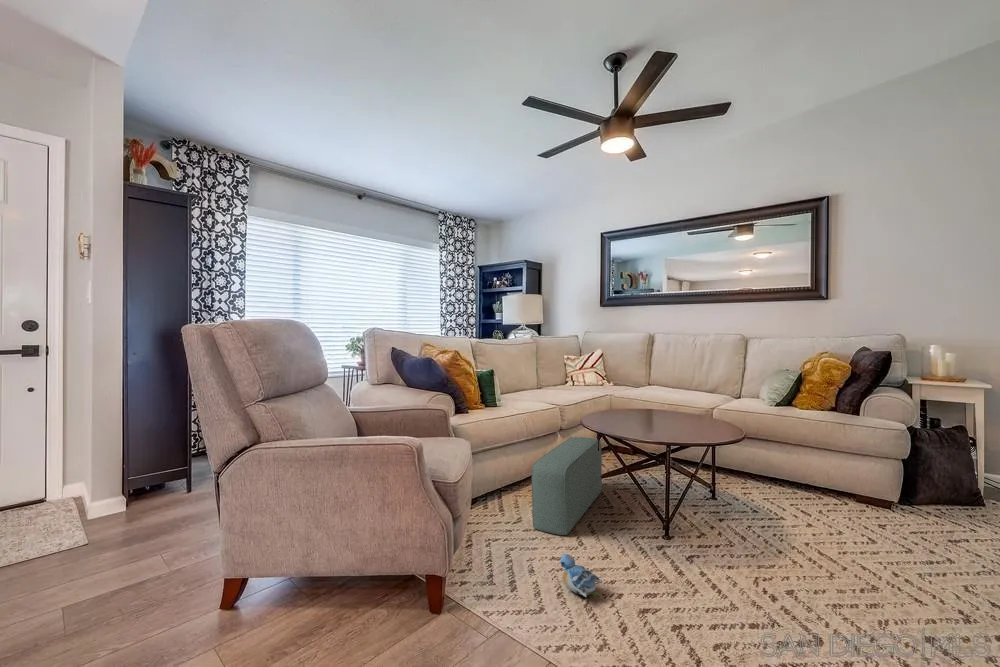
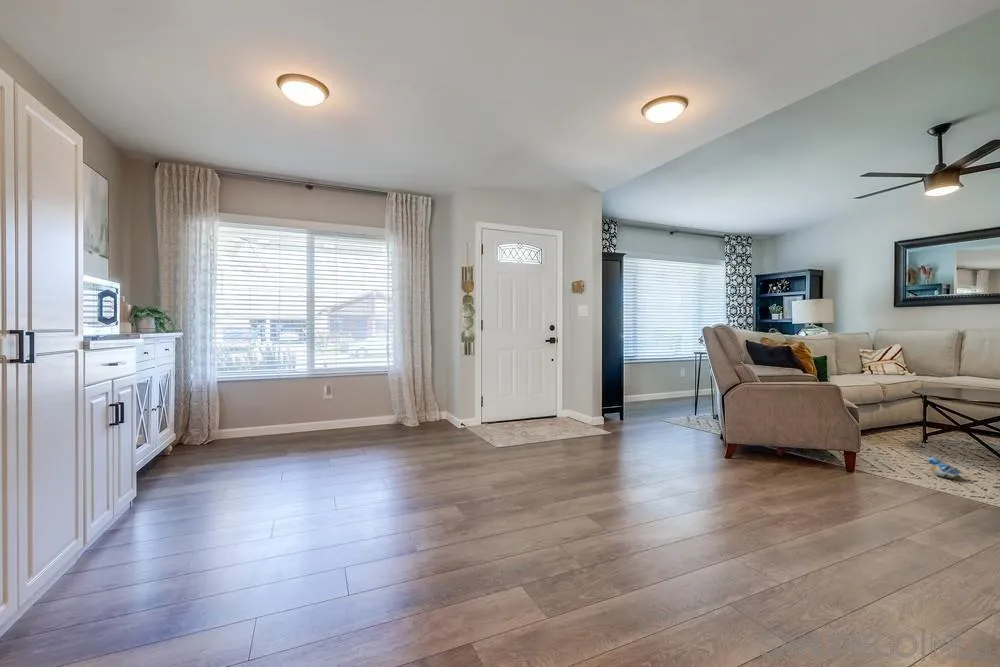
pouf: present [532,437,602,535] -> none [884,404,930,458]

